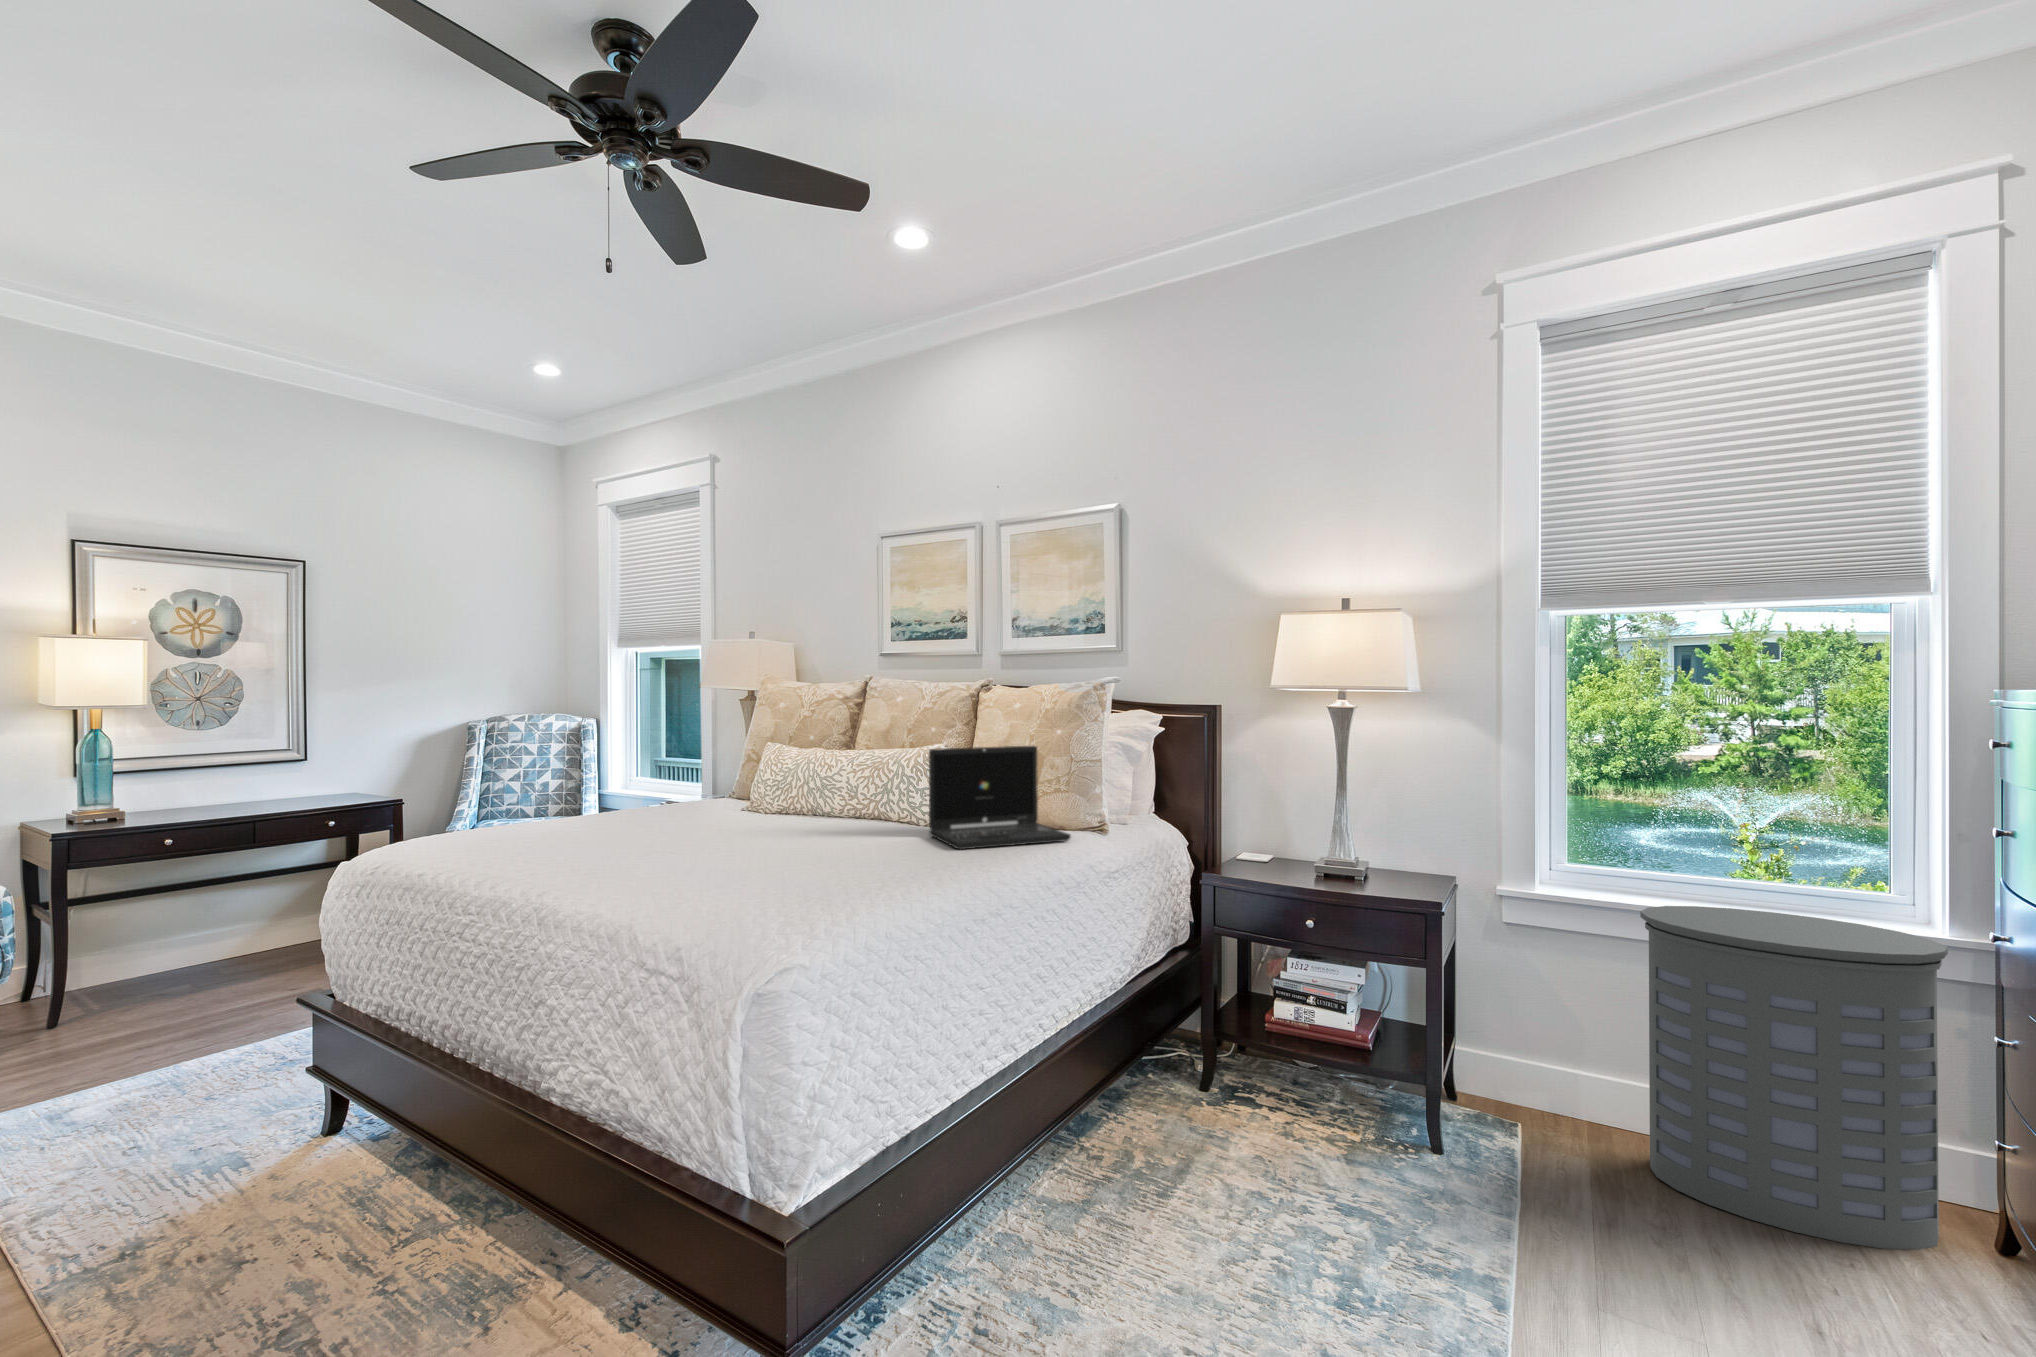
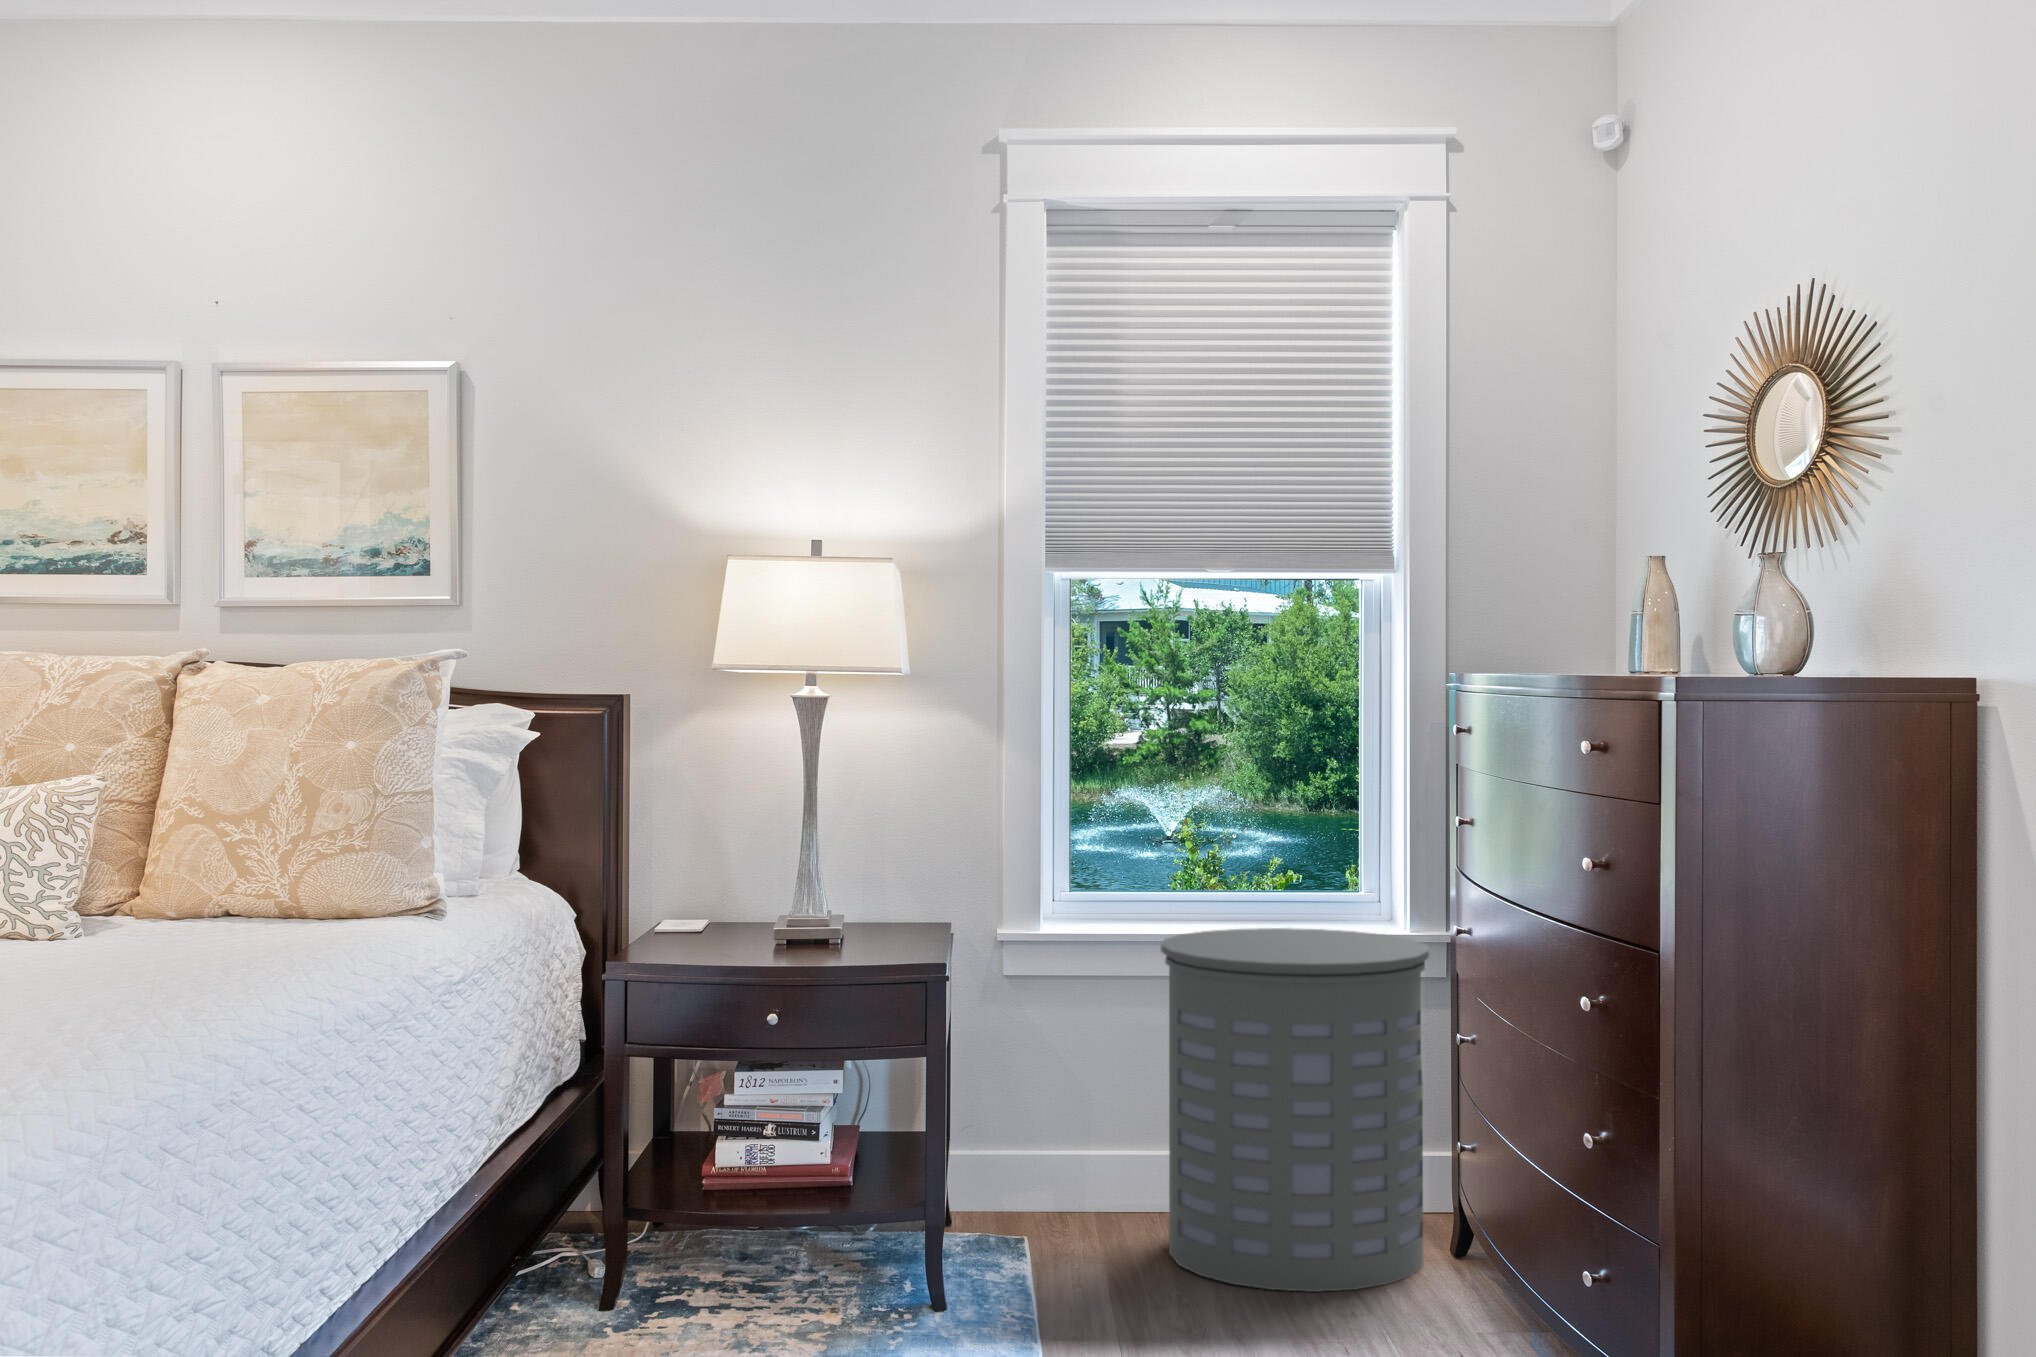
laptop: present [929,746,1071,849] -> none [52,773,371,977]

